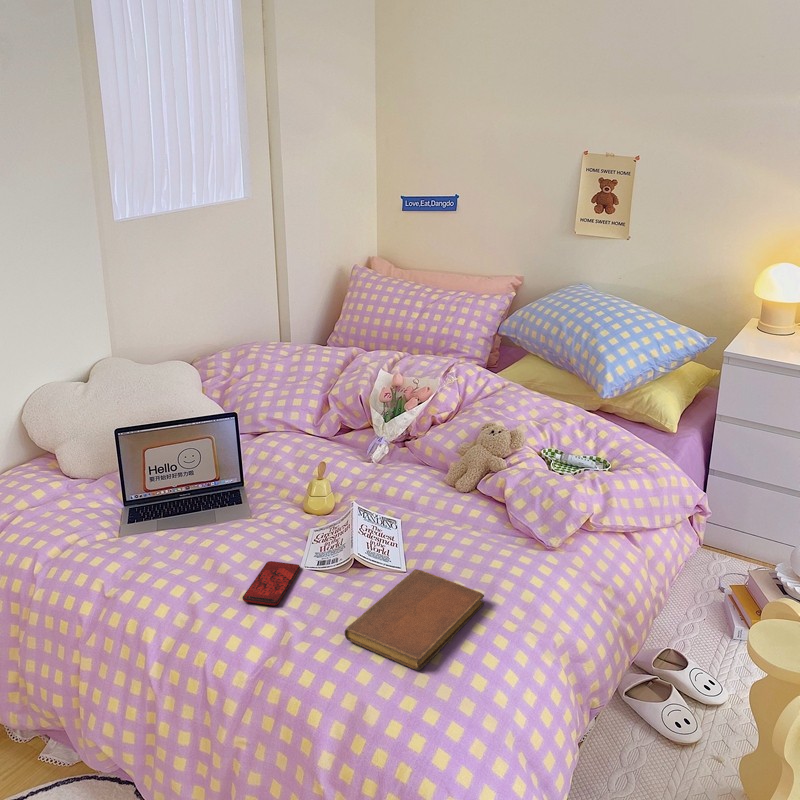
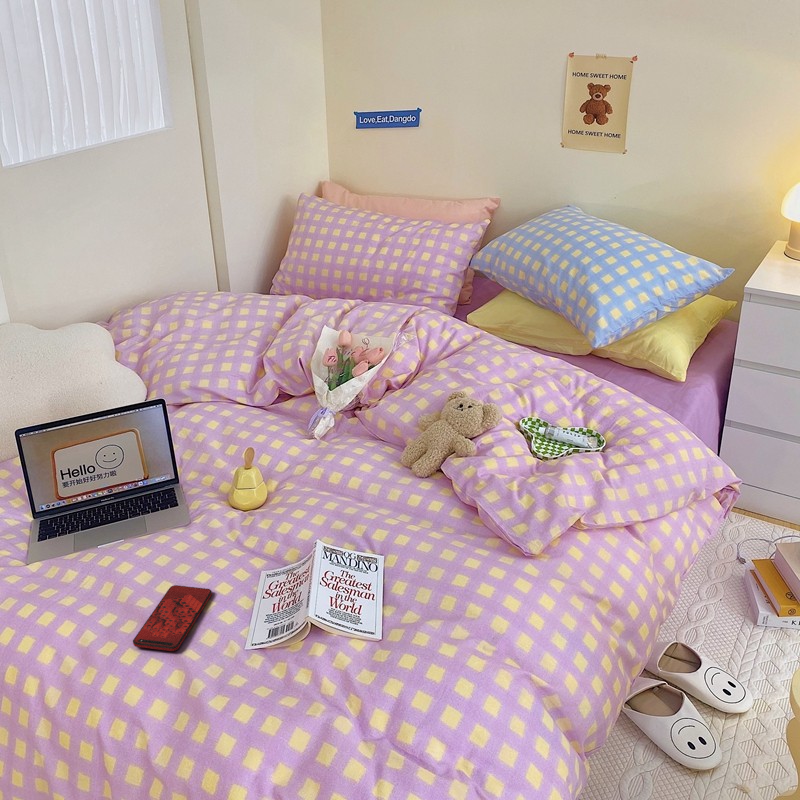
notebook: present [345,569,484,670] -> none [258,593,443,746]

